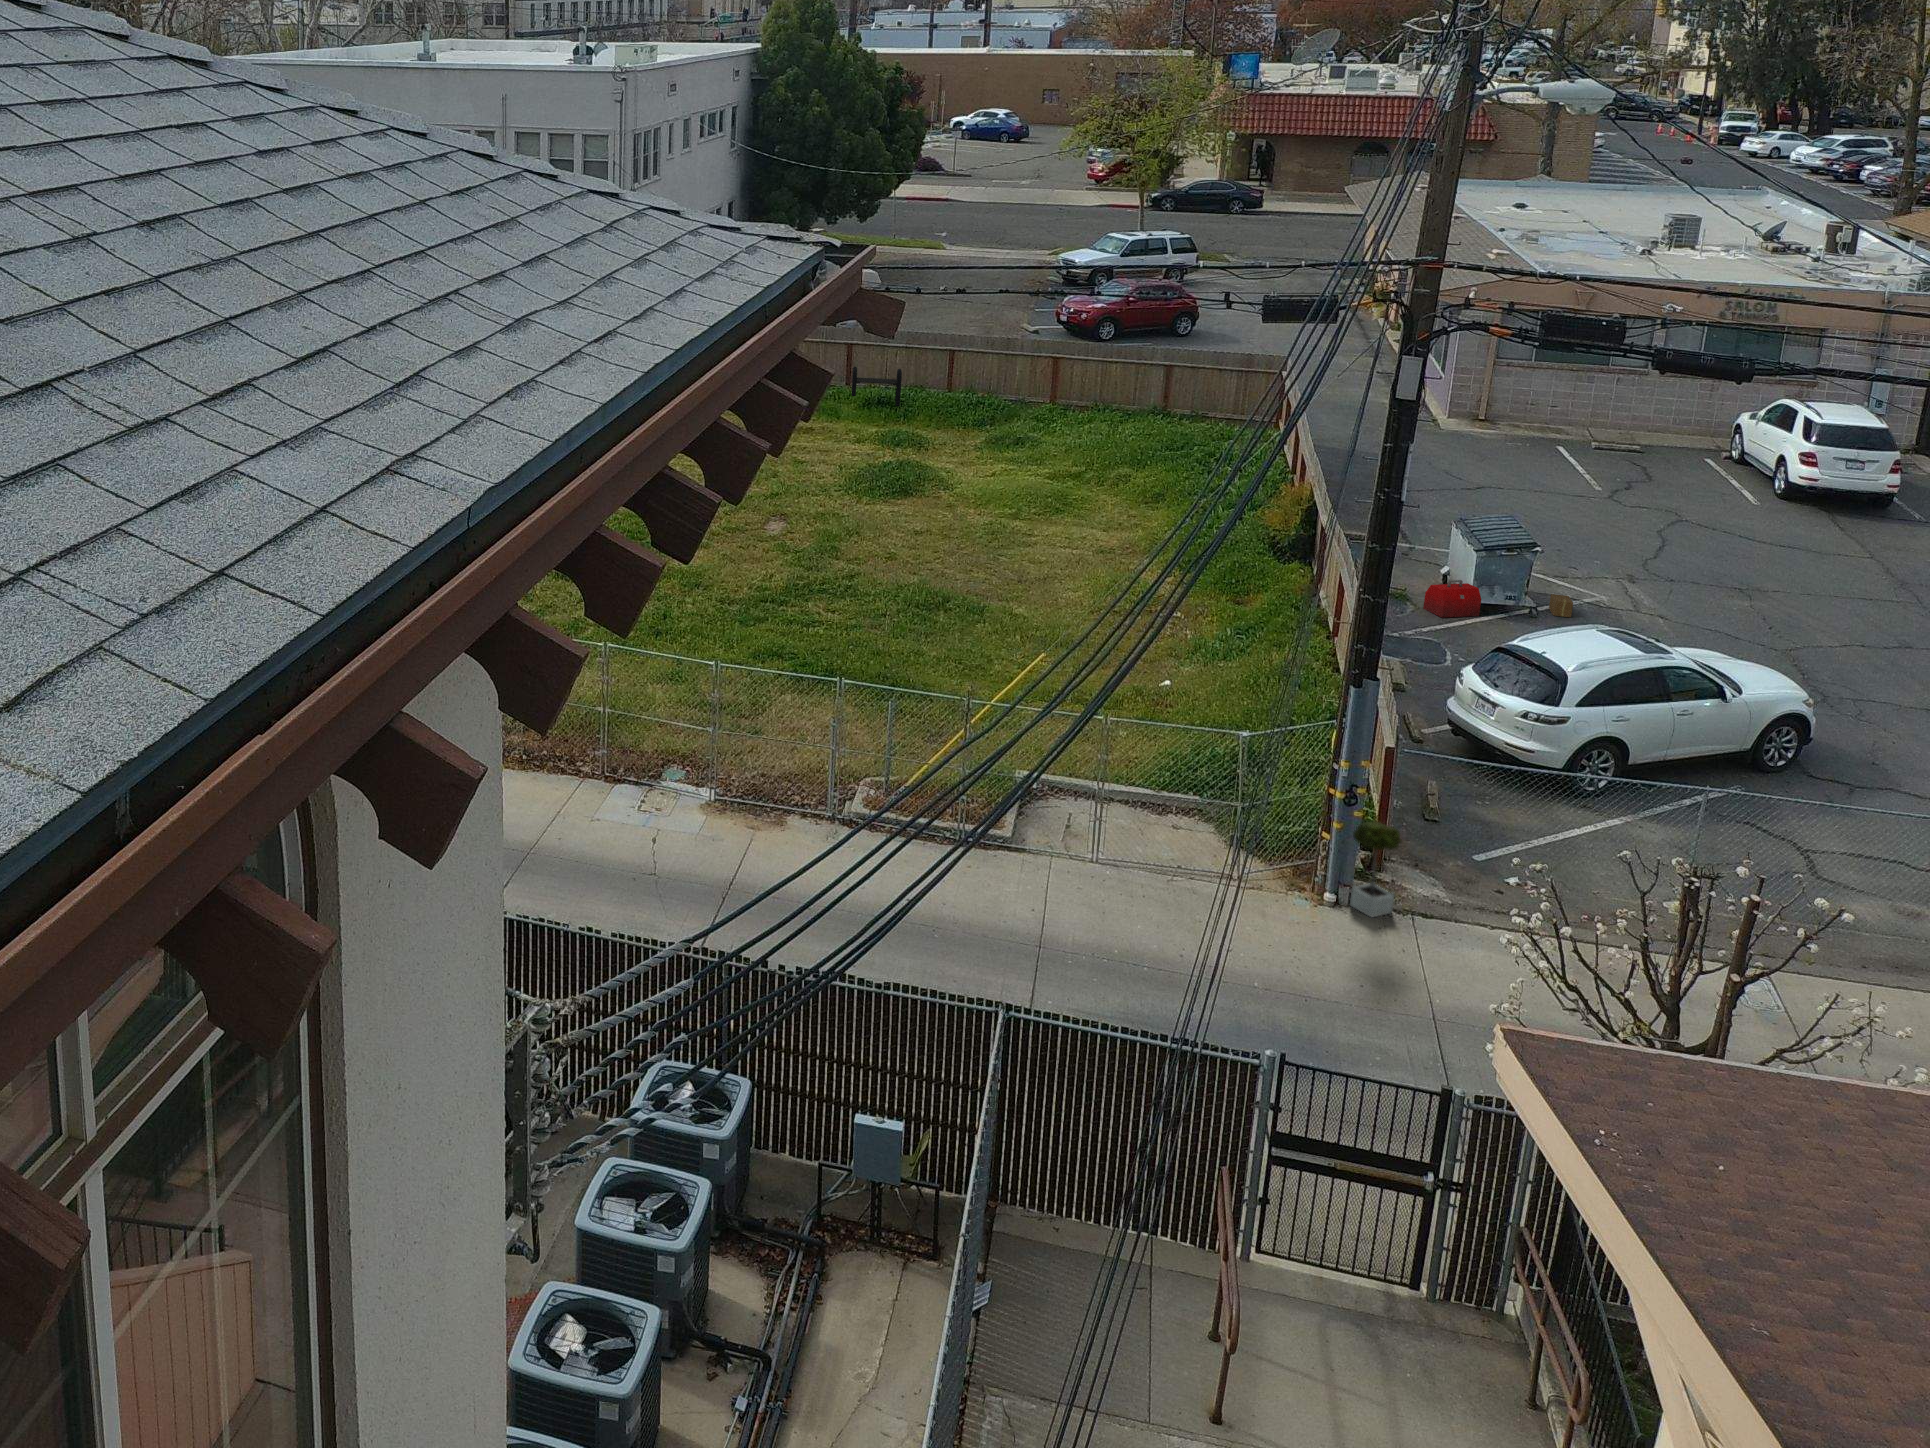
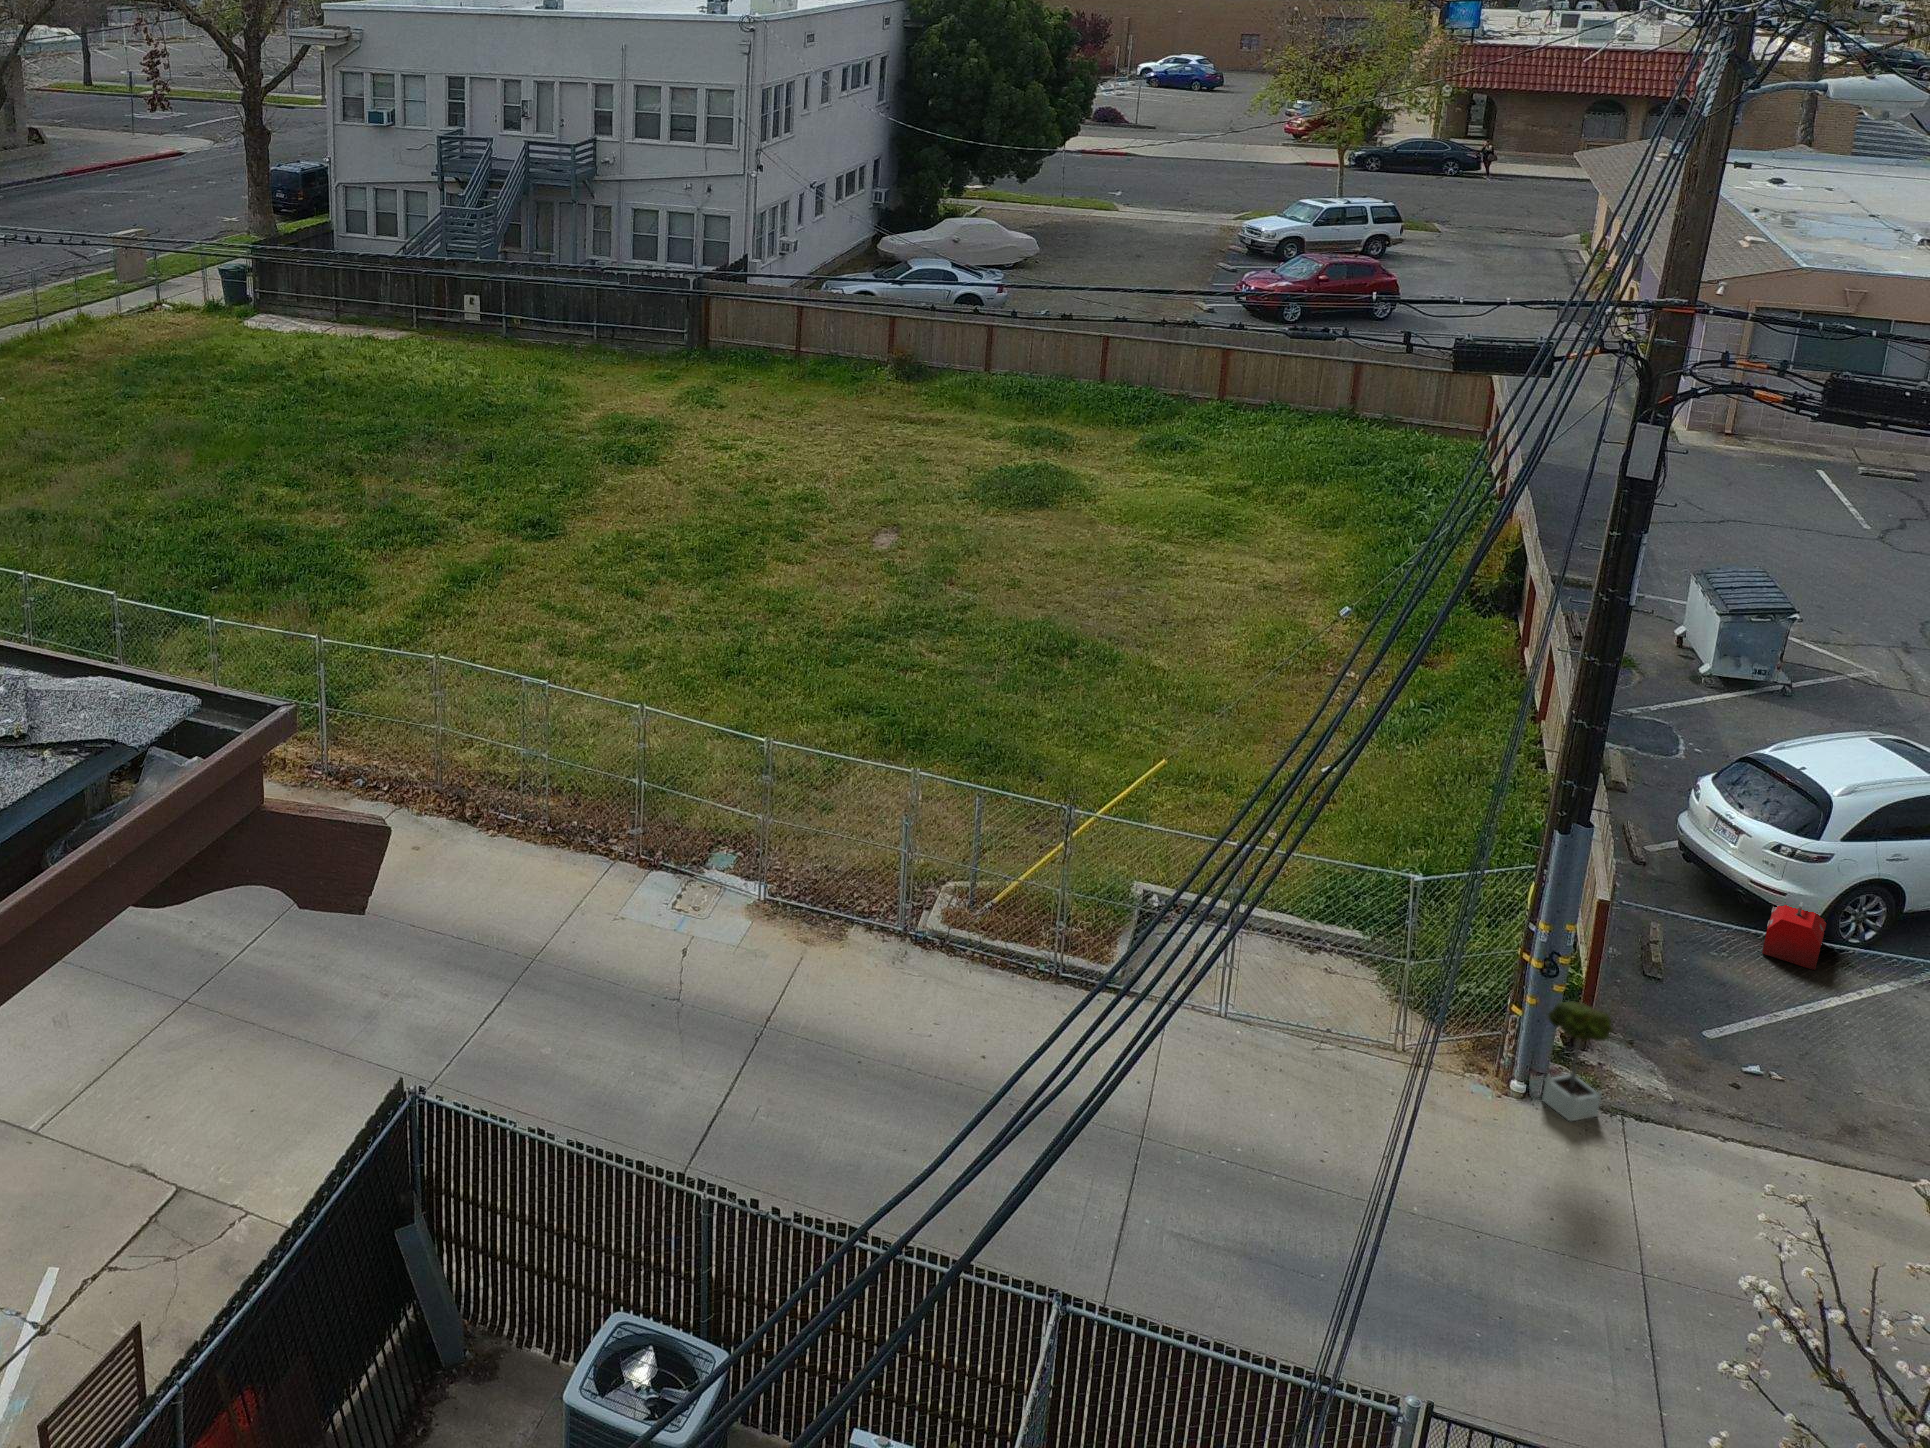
bench: present [851,367,902,406] -> none [988,348,1045,393]
toolbox: present [1423,580,1481,618] -> present [1762,902,1826,970]
cardboard box: present [1549,594,1573,617] -> none [1809,667,1842,698]

